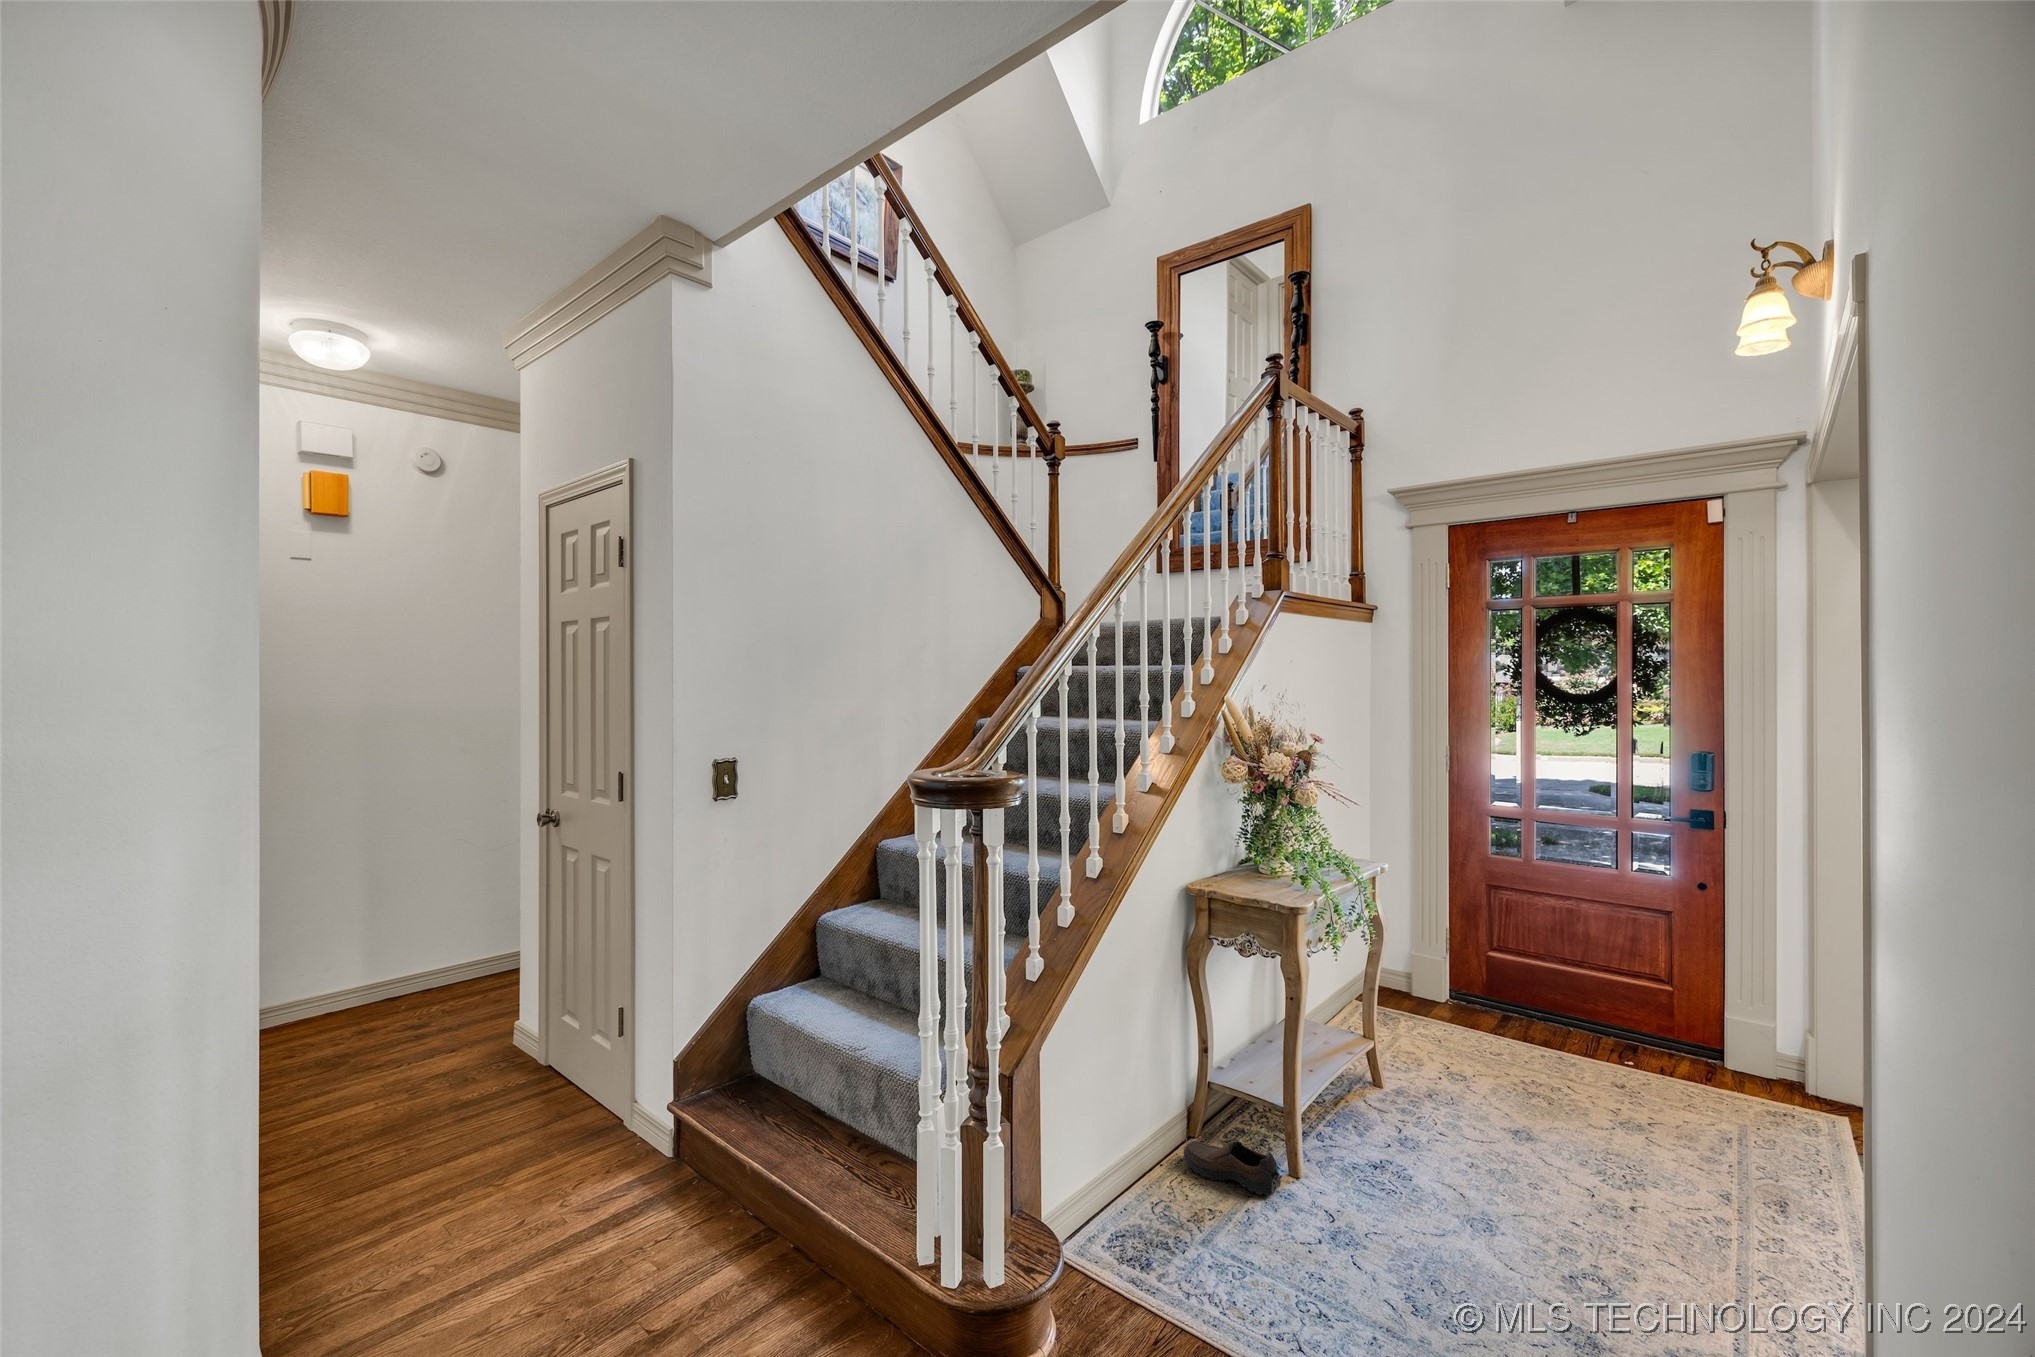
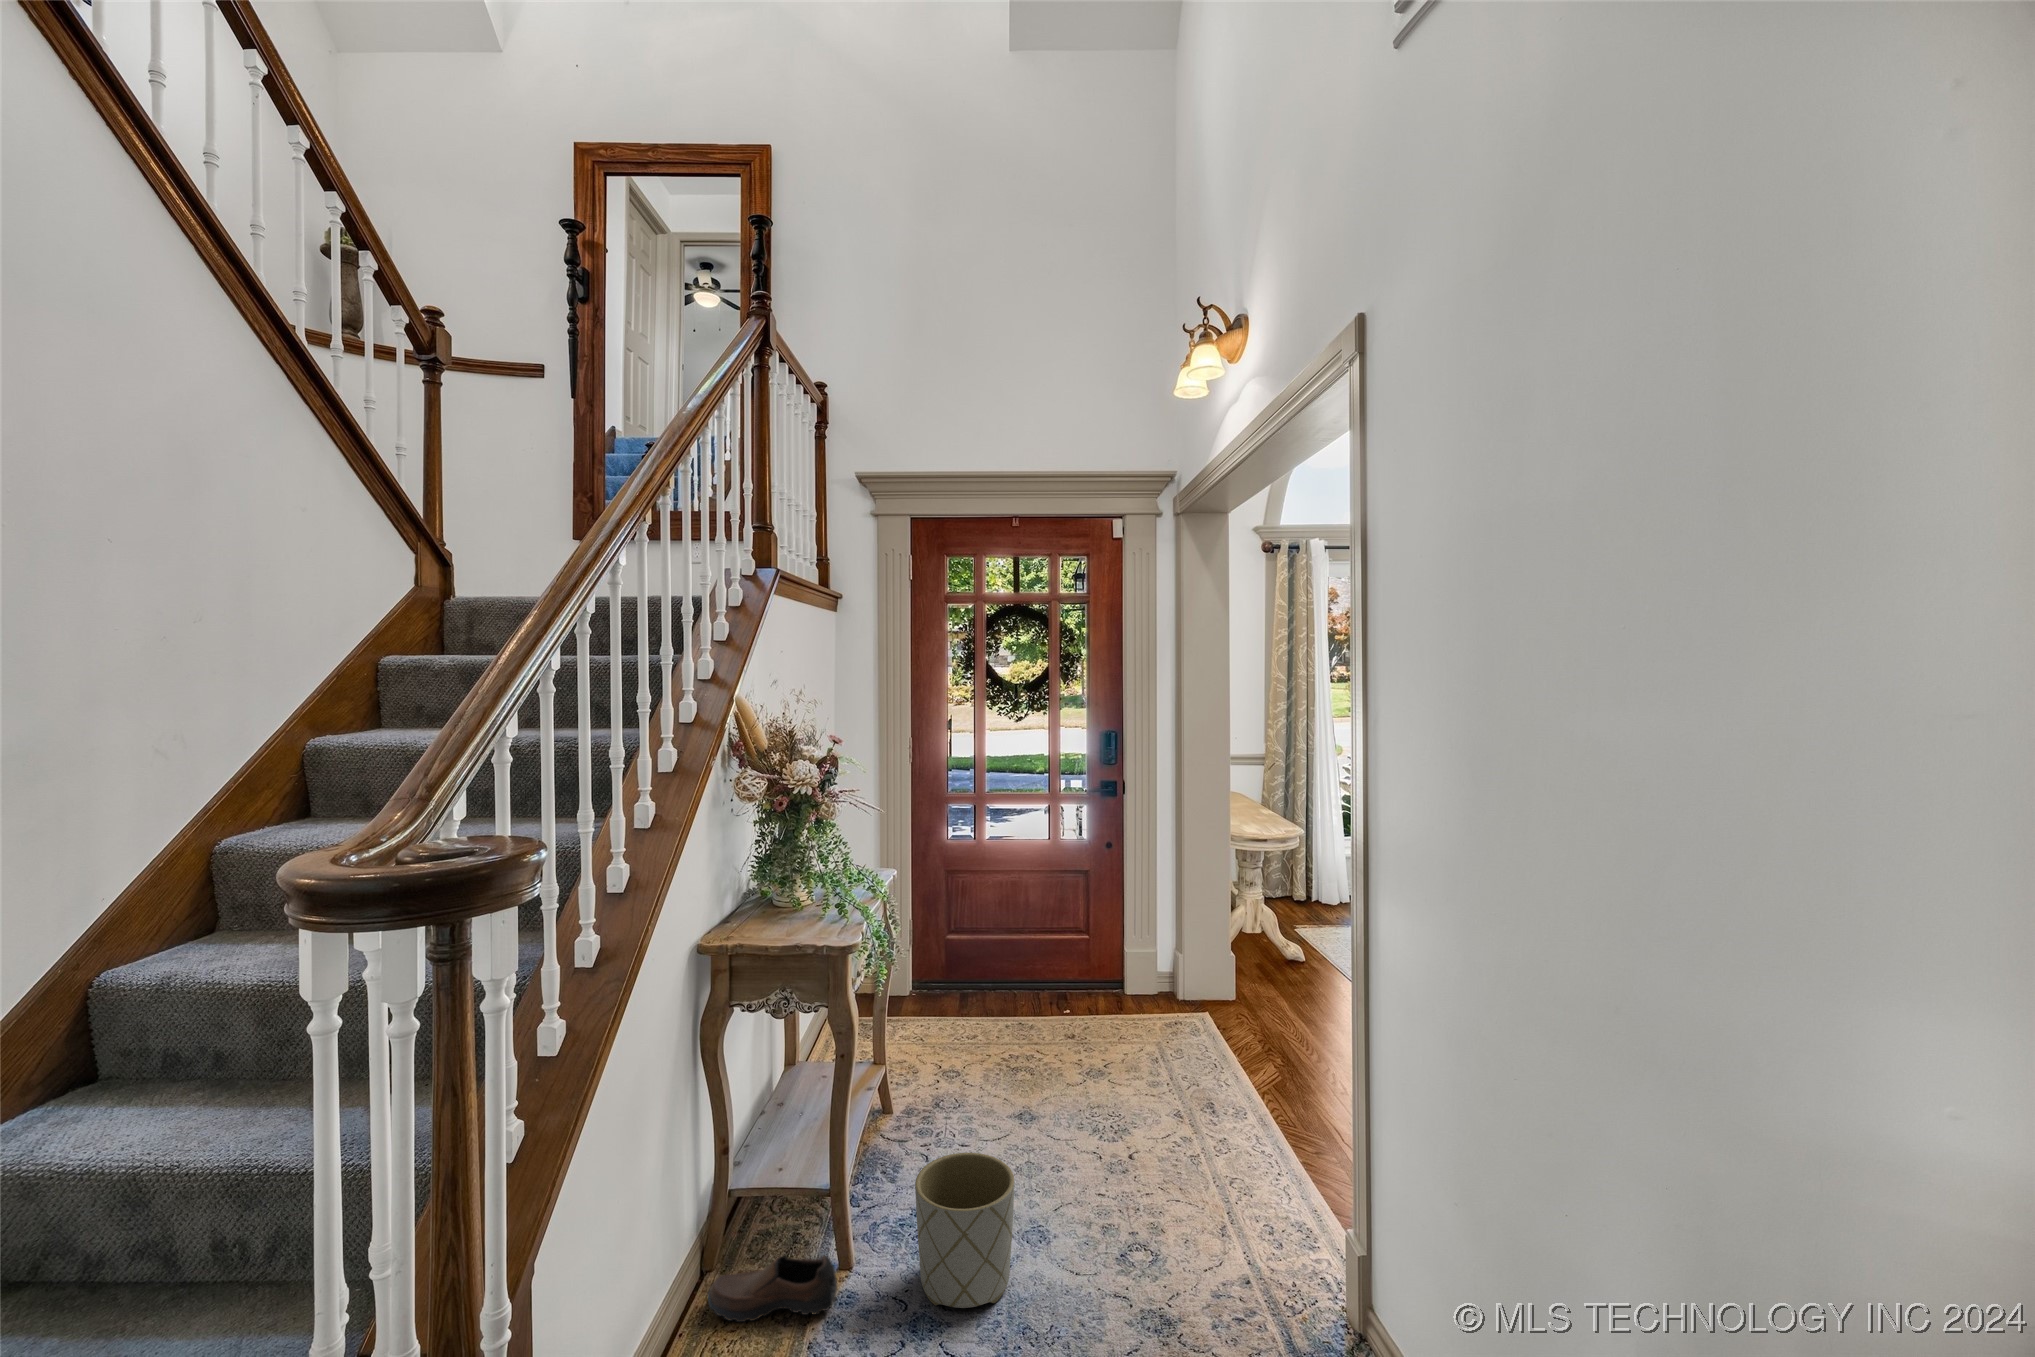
planter: none [1347,1113,1443,1250] -> present [915,1153,1014,1308]

